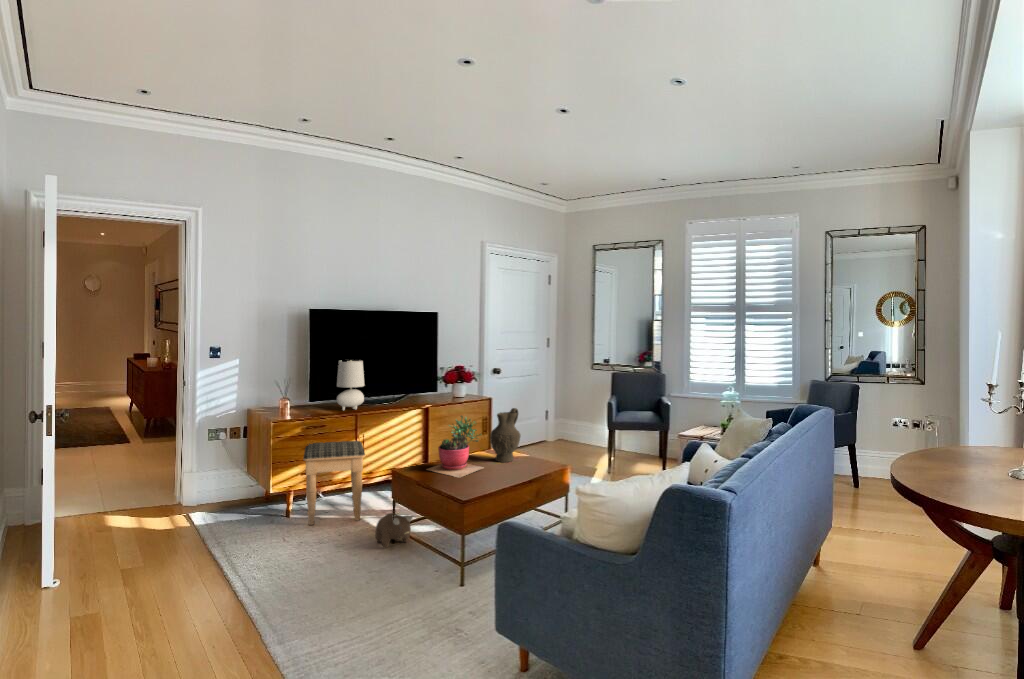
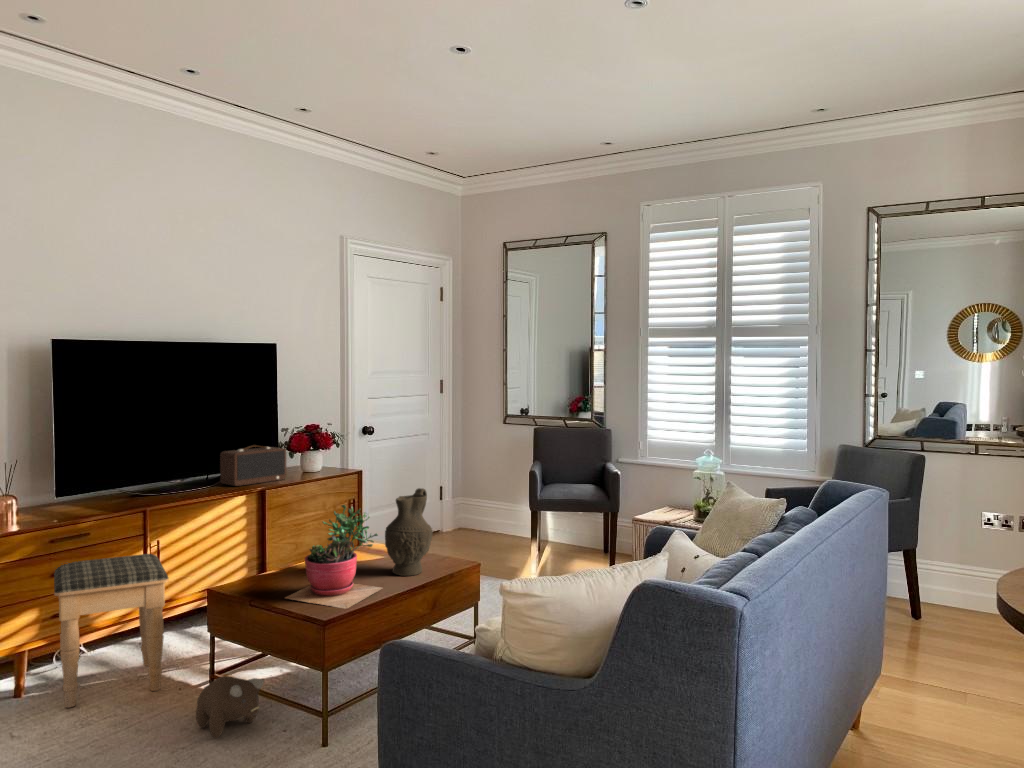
table lamp: present [337,360,364,410] -> none [108,418,157,503]
speaker: none [402,379,442,403] -> present [220,445,286,486]

